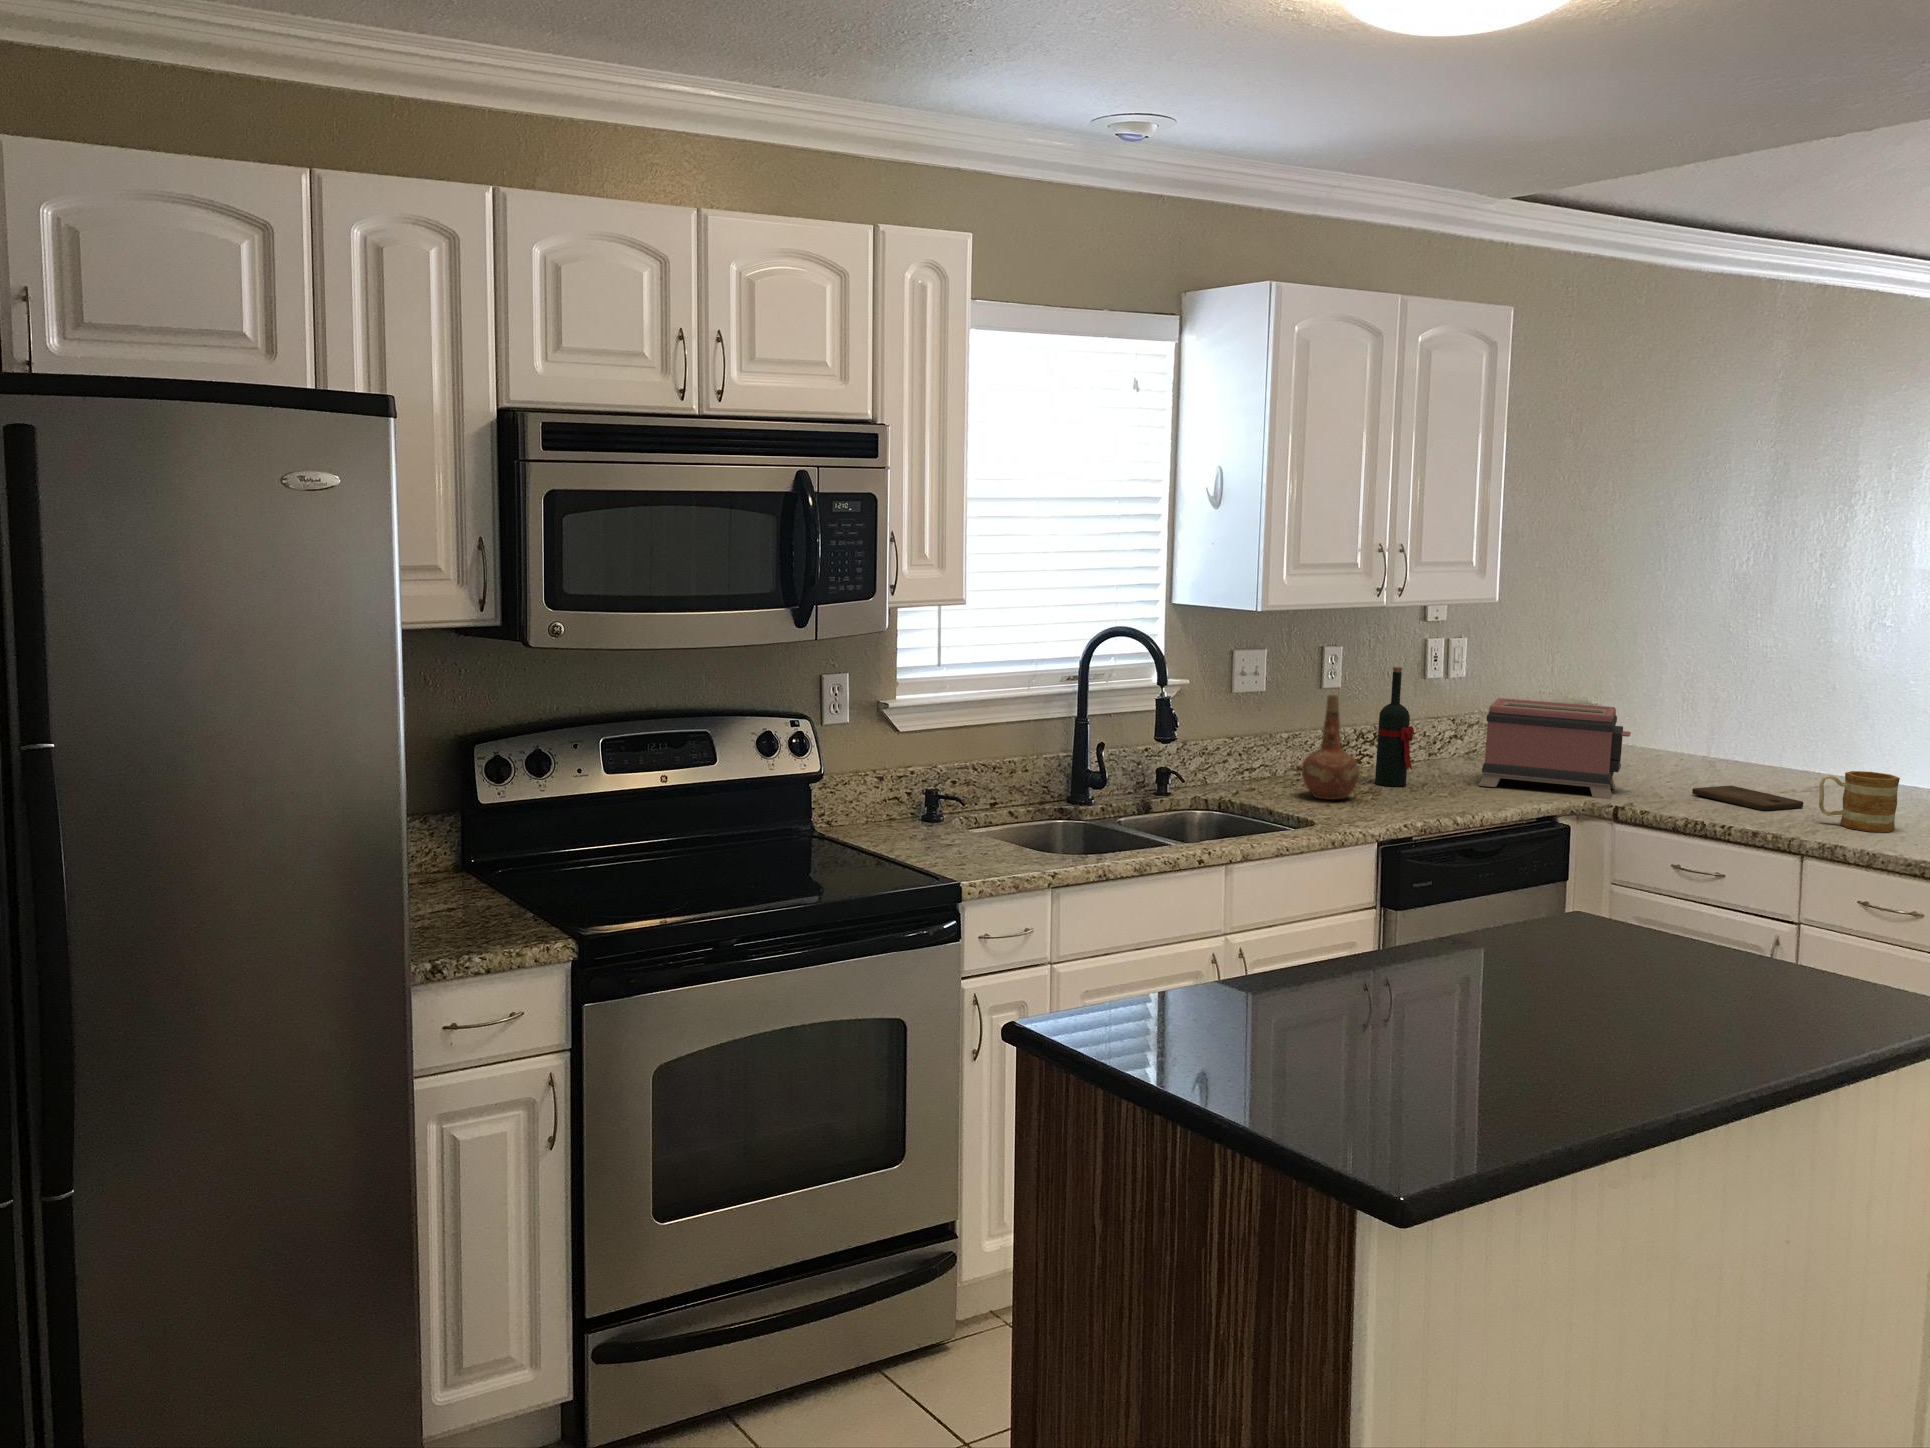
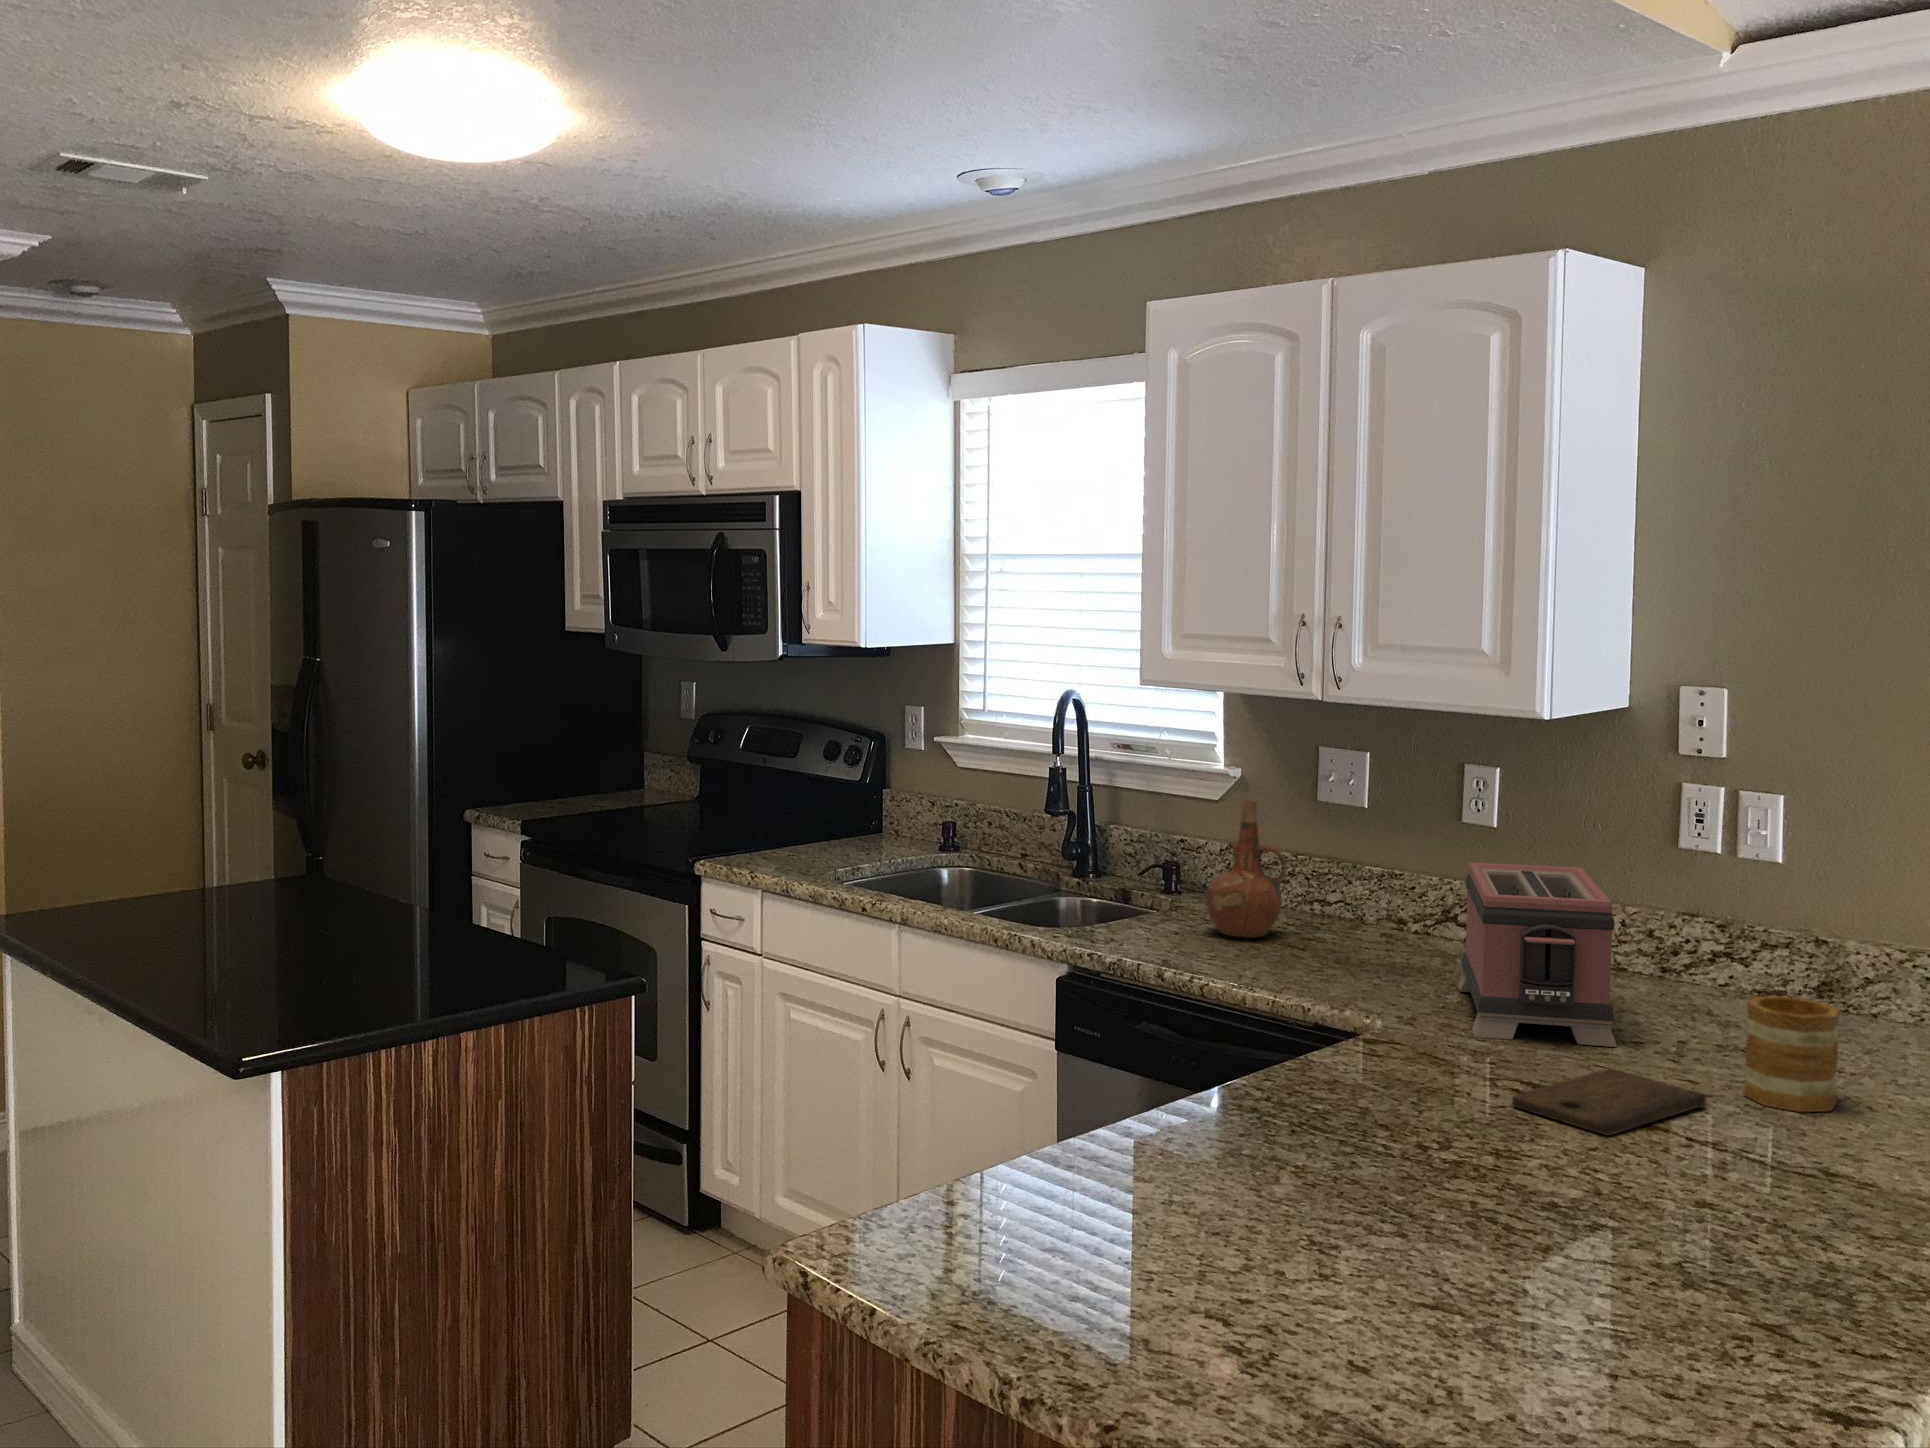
wine bottle: present [1375,667,1413,786] -> none [1377,786,1426,961]
mug: present [1819,771,1900,832] -> present [1744,996,1840,1112]

